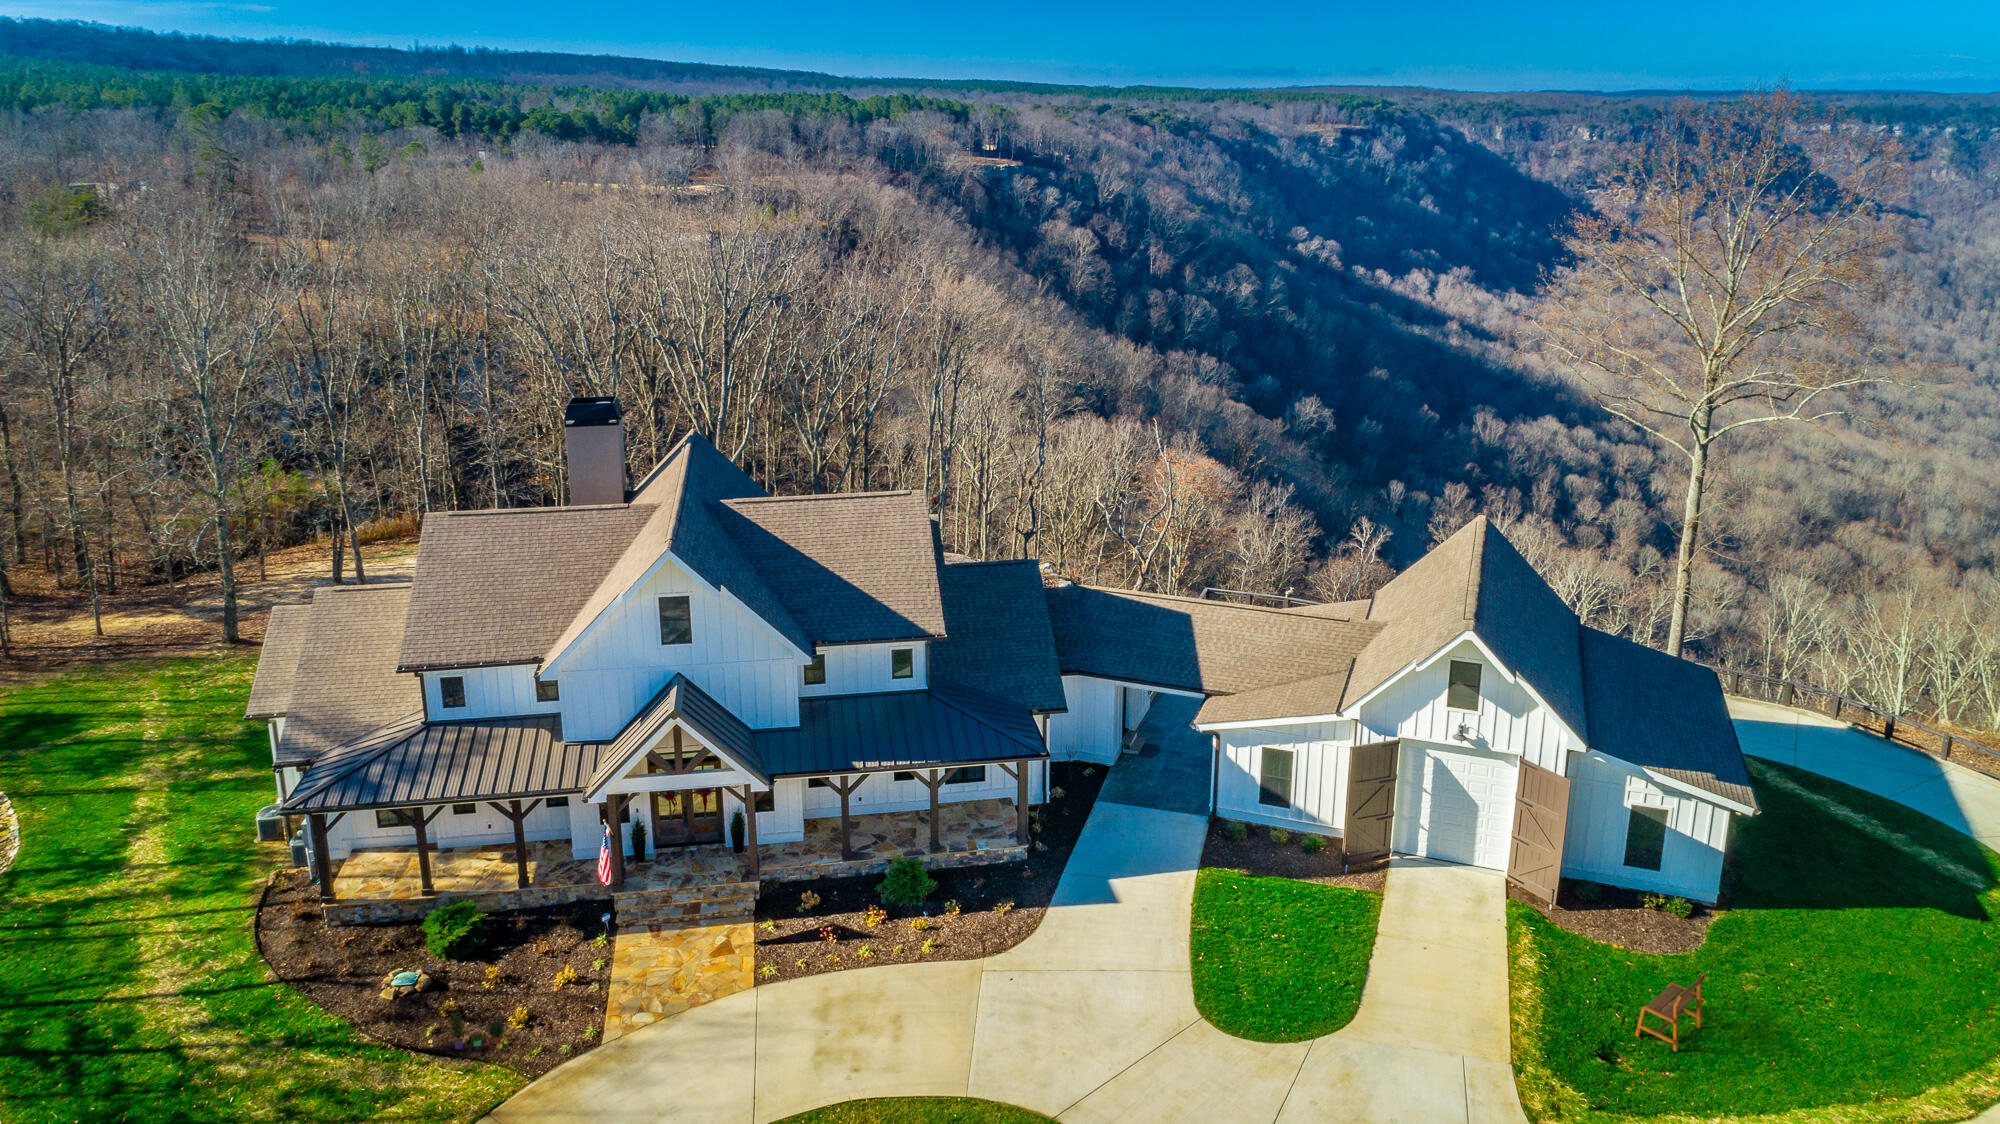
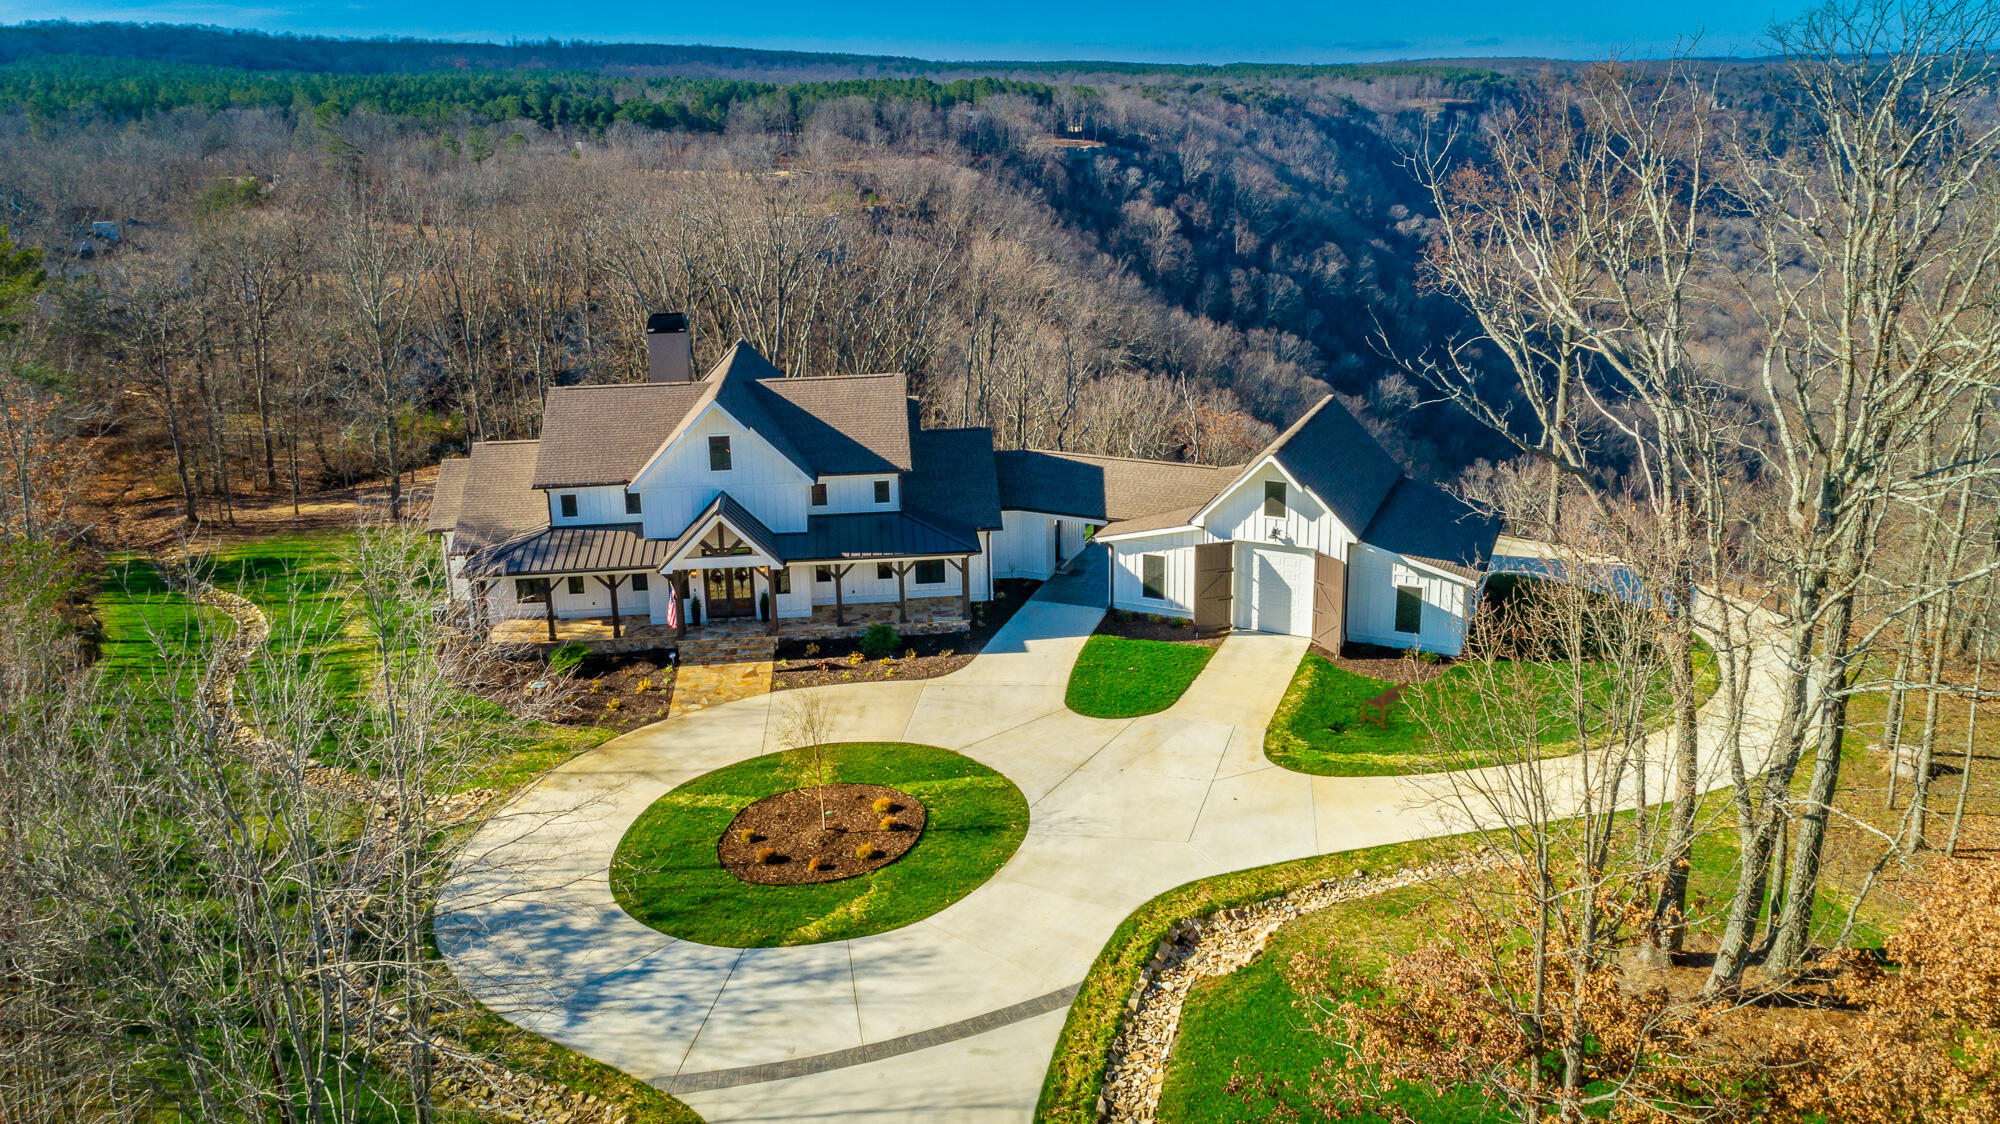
potted plant: present [449,1012,504,1049] -> none [565,693,602,718]

